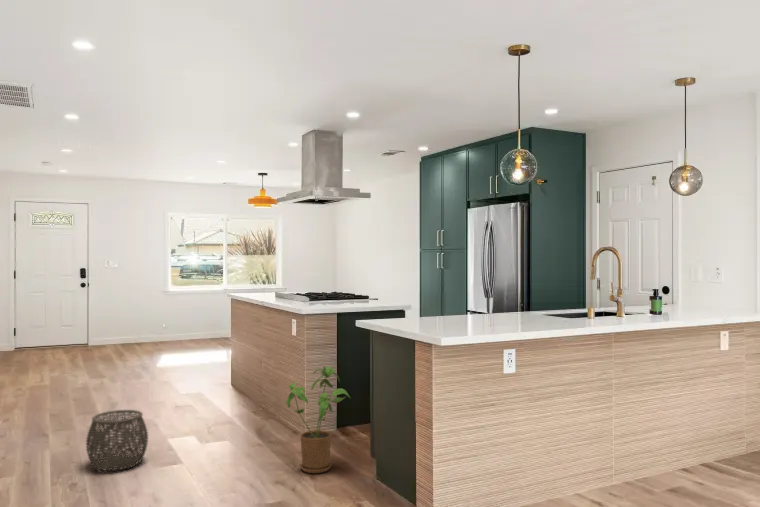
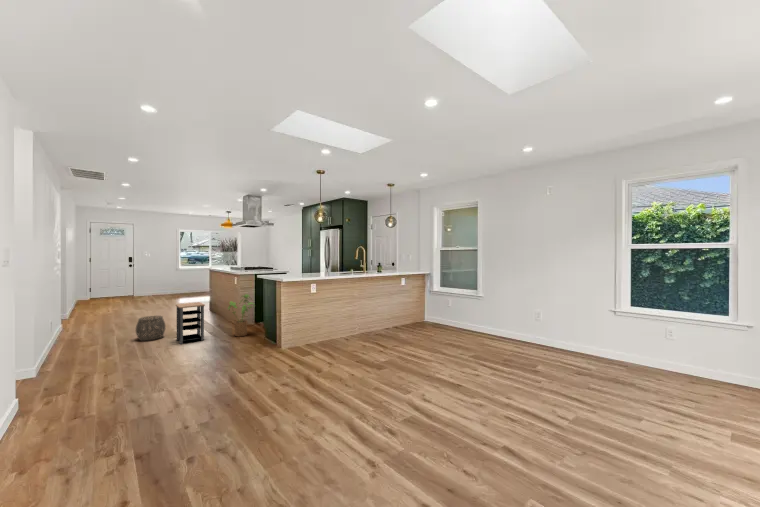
side table: none [170,383,236,490] -> present [176,302,205,344]

